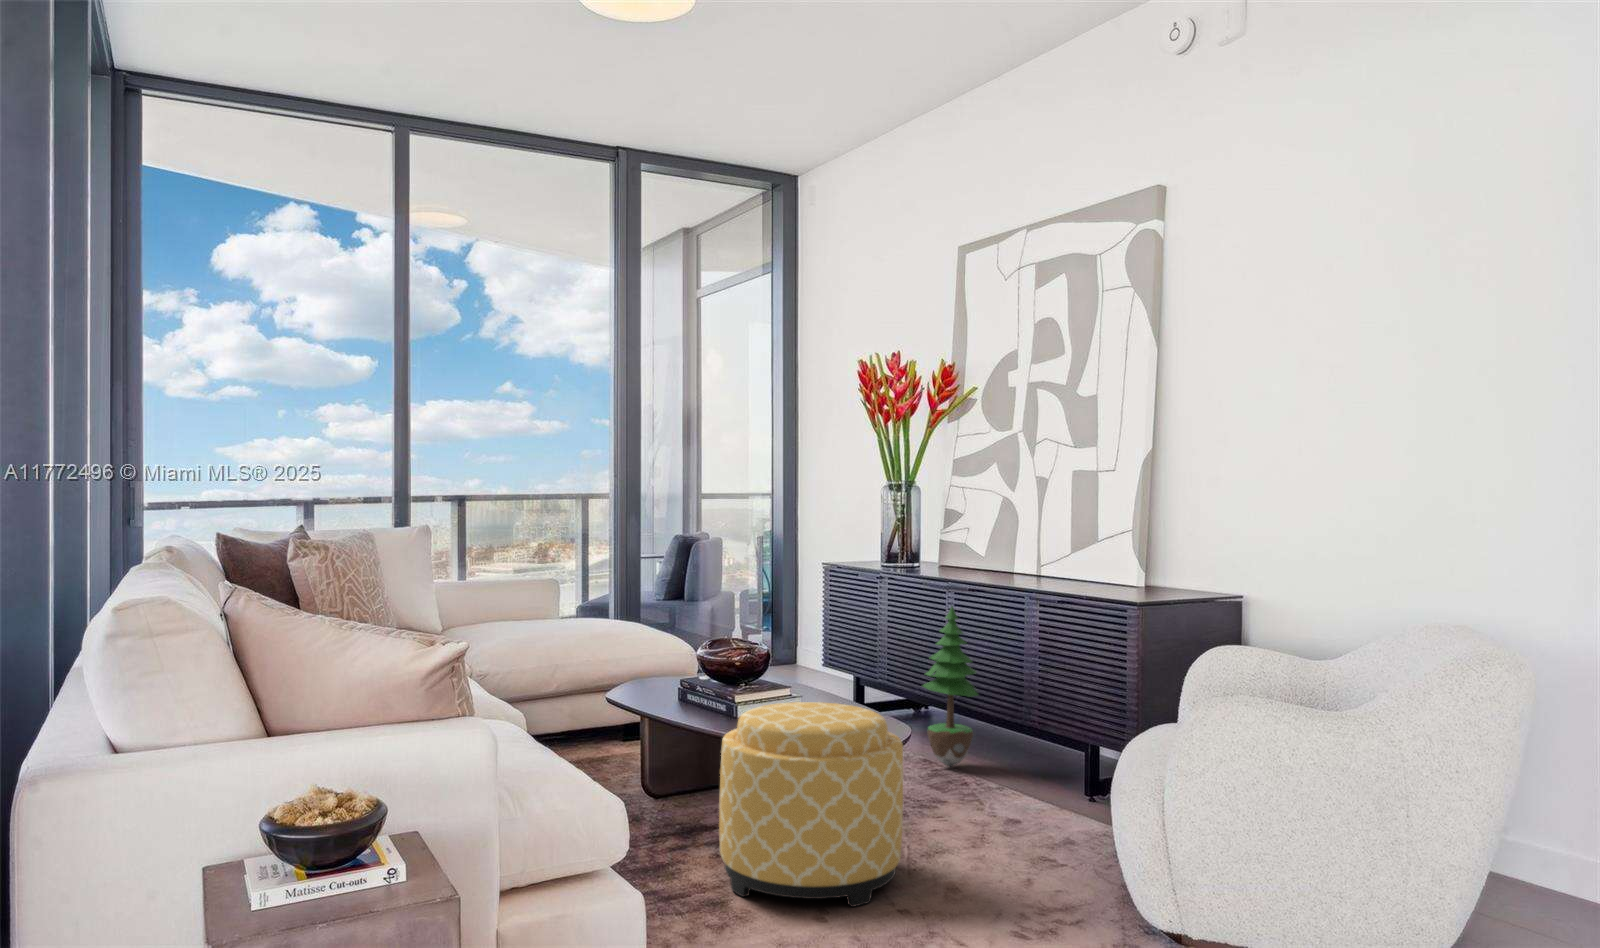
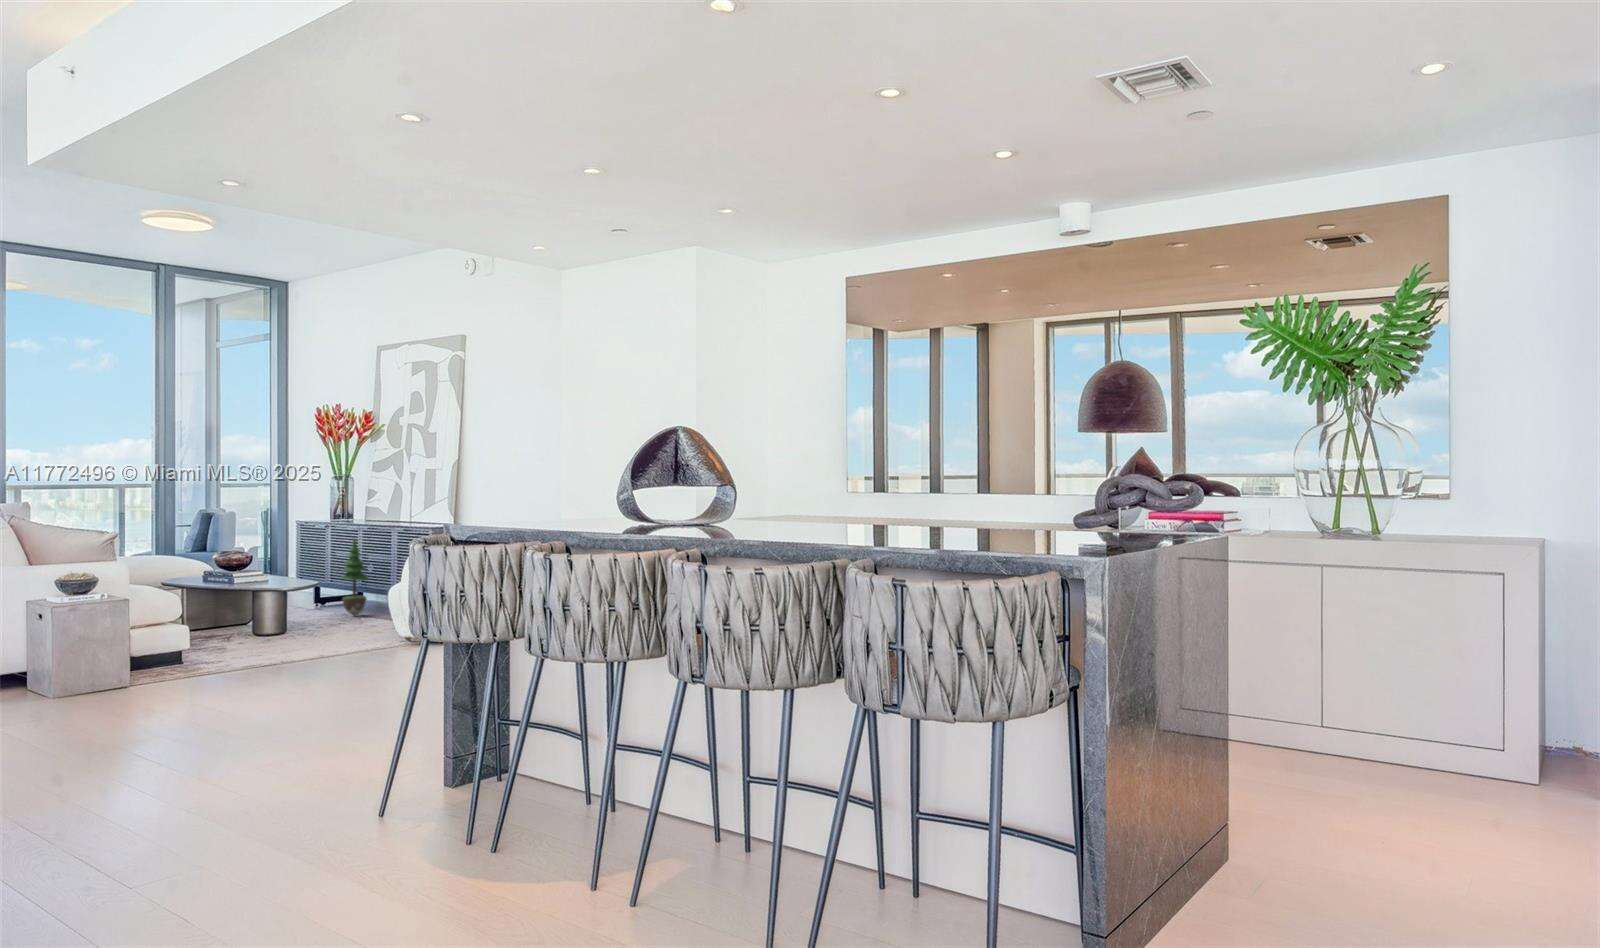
ottoman: present [719,702,903,907] -> none [219,576,305,650]

